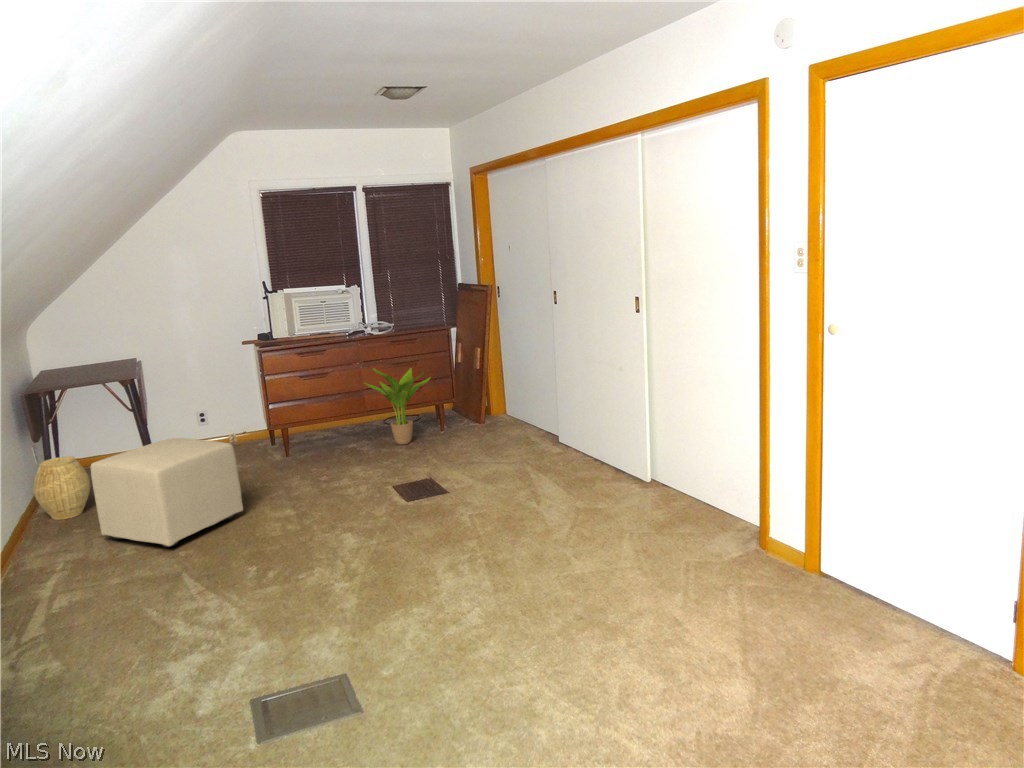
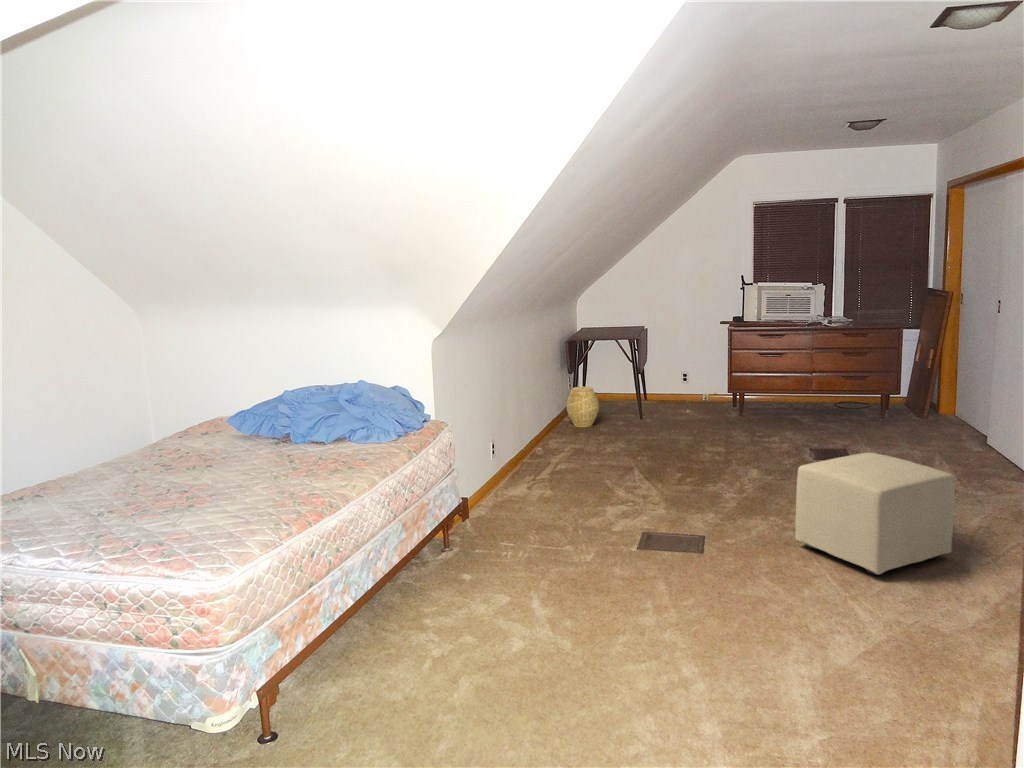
potted plant: present [365,368,430,445] -> none [810,354,873,424]
ottoman: present [90,438,243,547] -> present [795,453,955,575]

